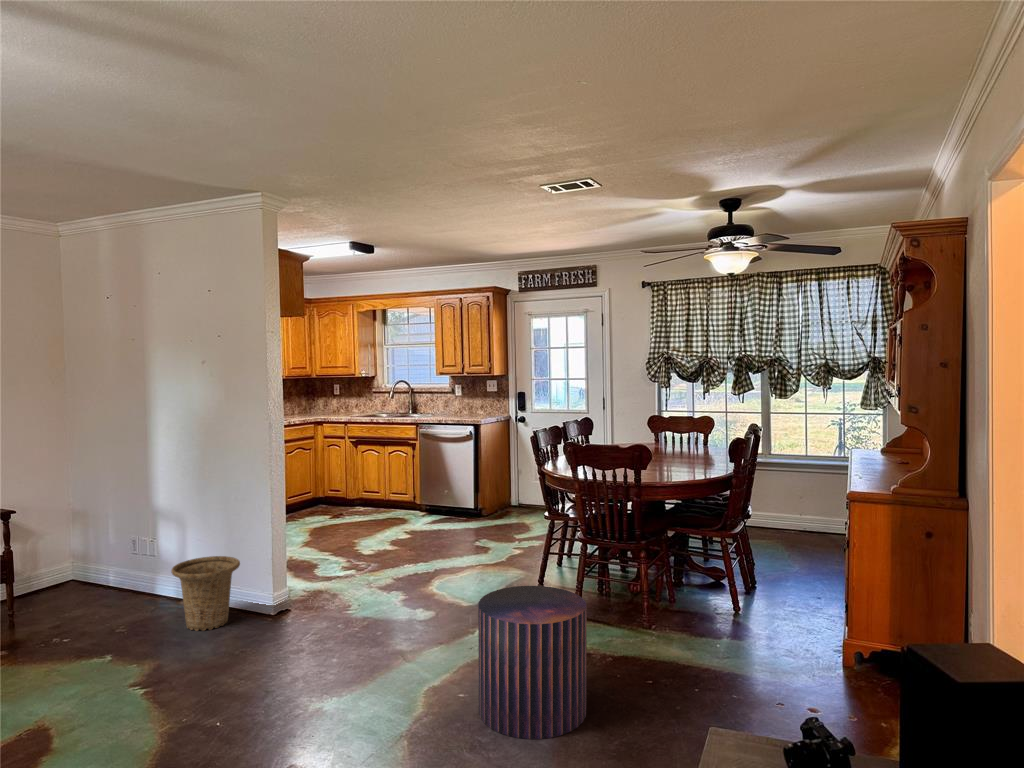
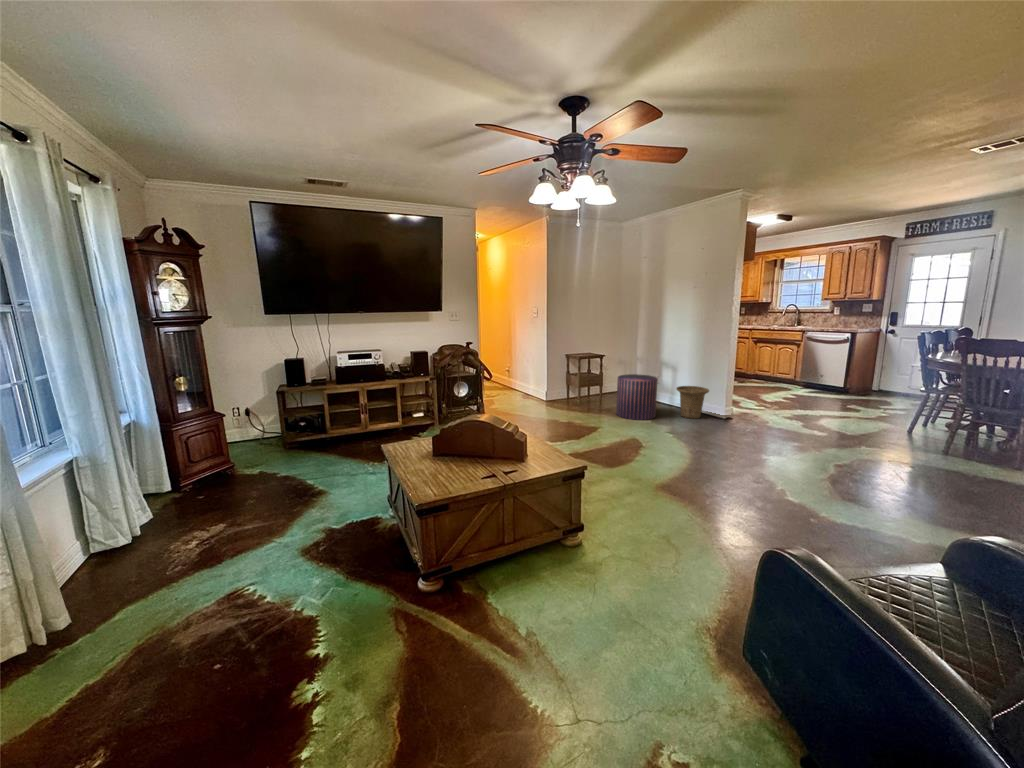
pouf: present [478,586,587,739] -> present [616,374,658,420]

